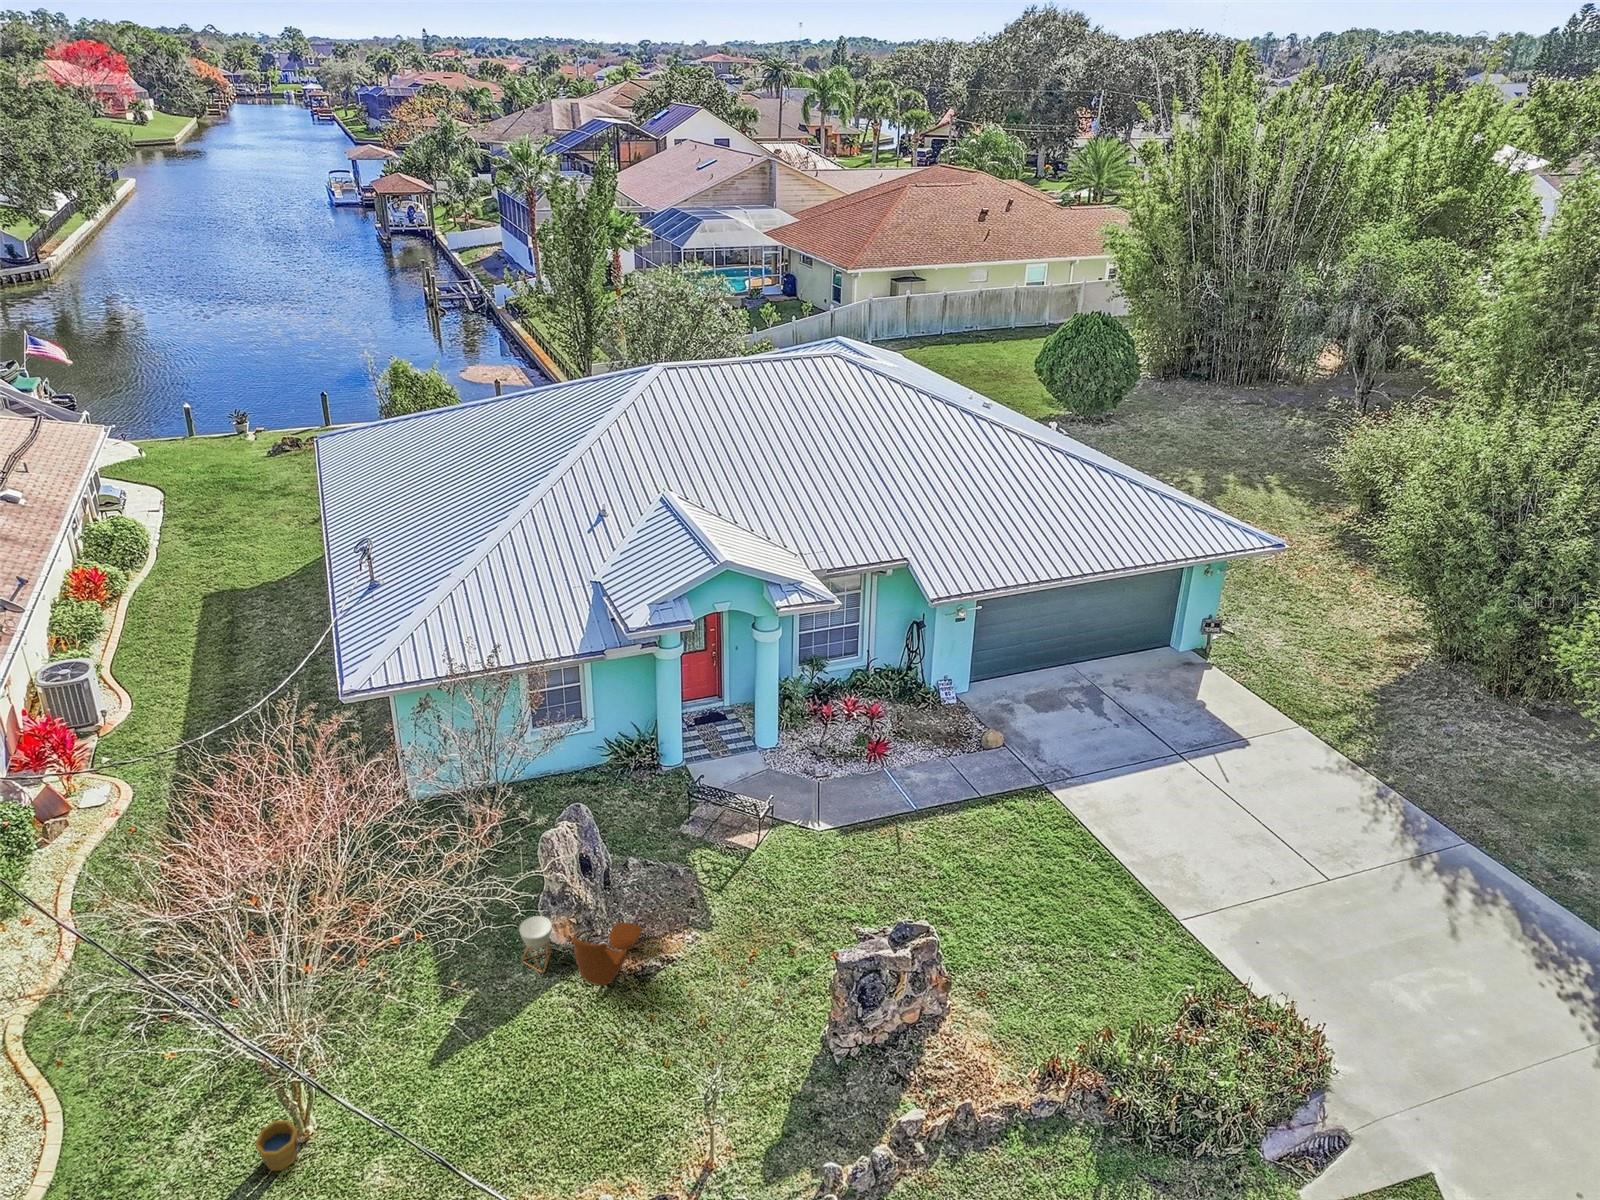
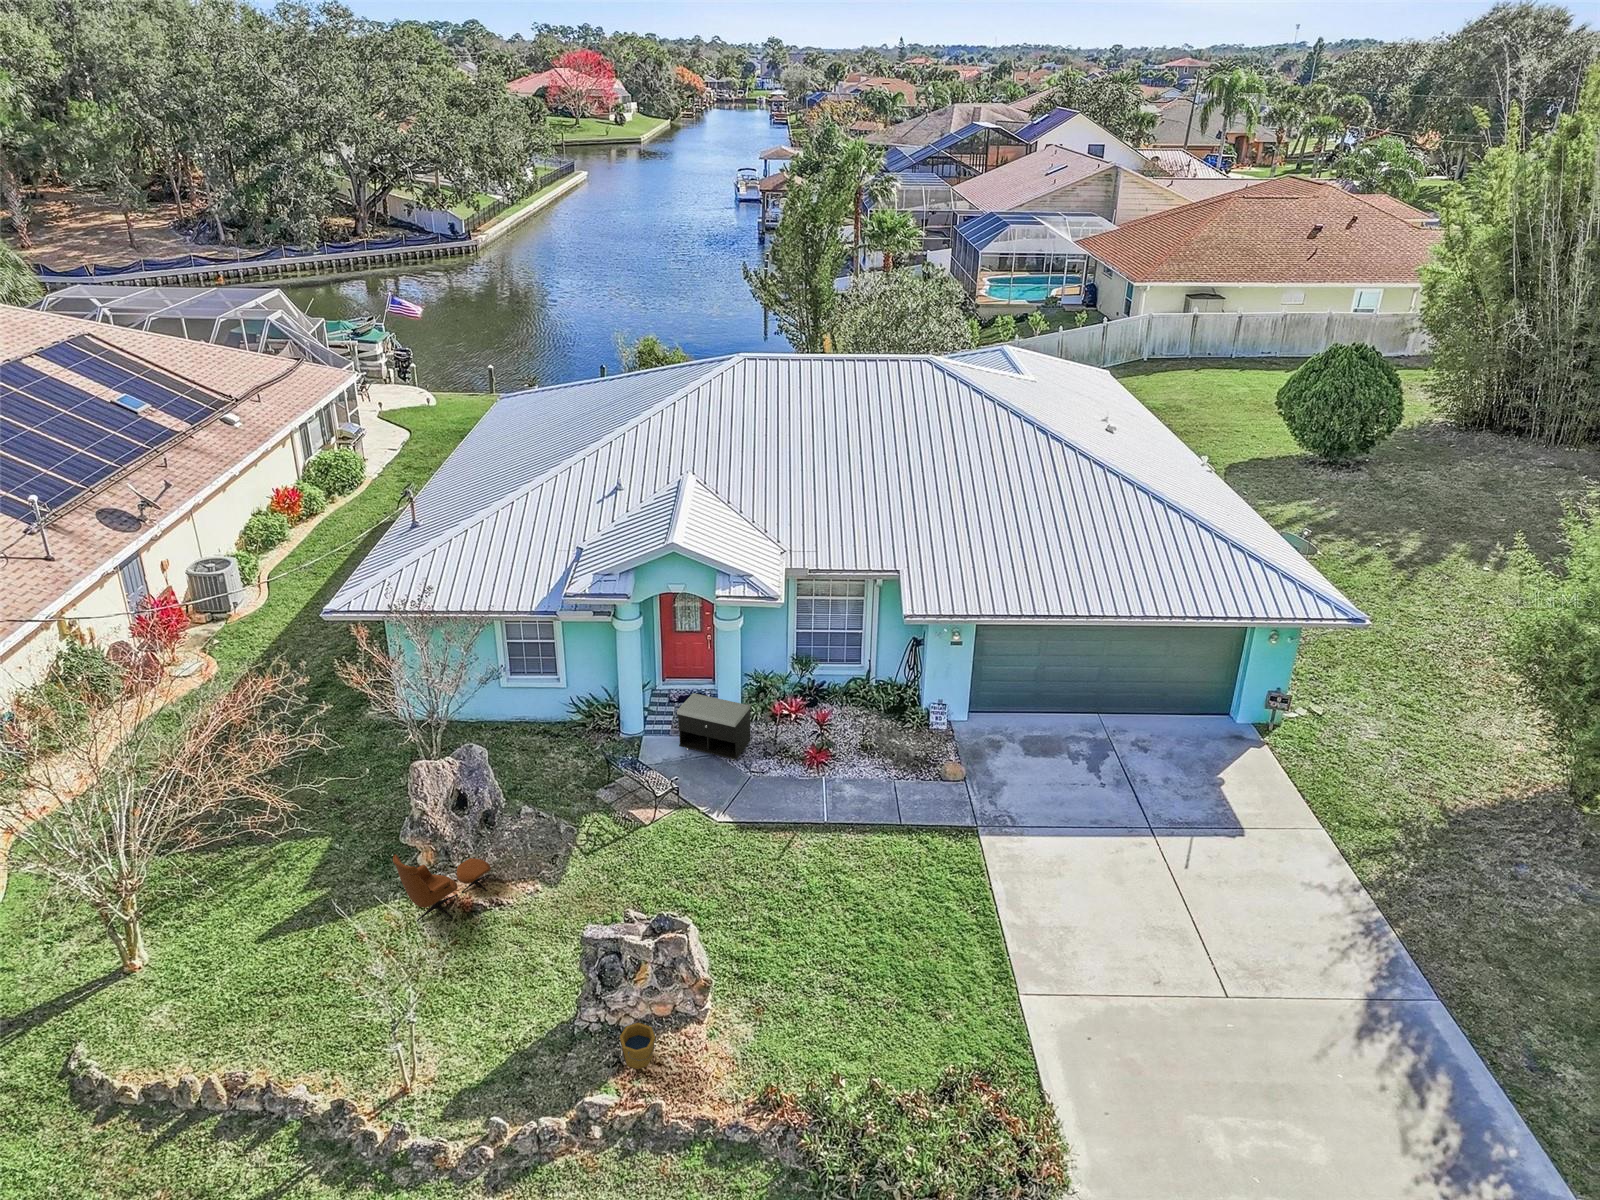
storage bench: none [733,711,798,770] -> present [677,693,750,760]
planter: present [519,916,552,973] -> none [378,834,414,886]
bucket: present [255,1120,298,1171] -> present [620,1023,655,1069]

